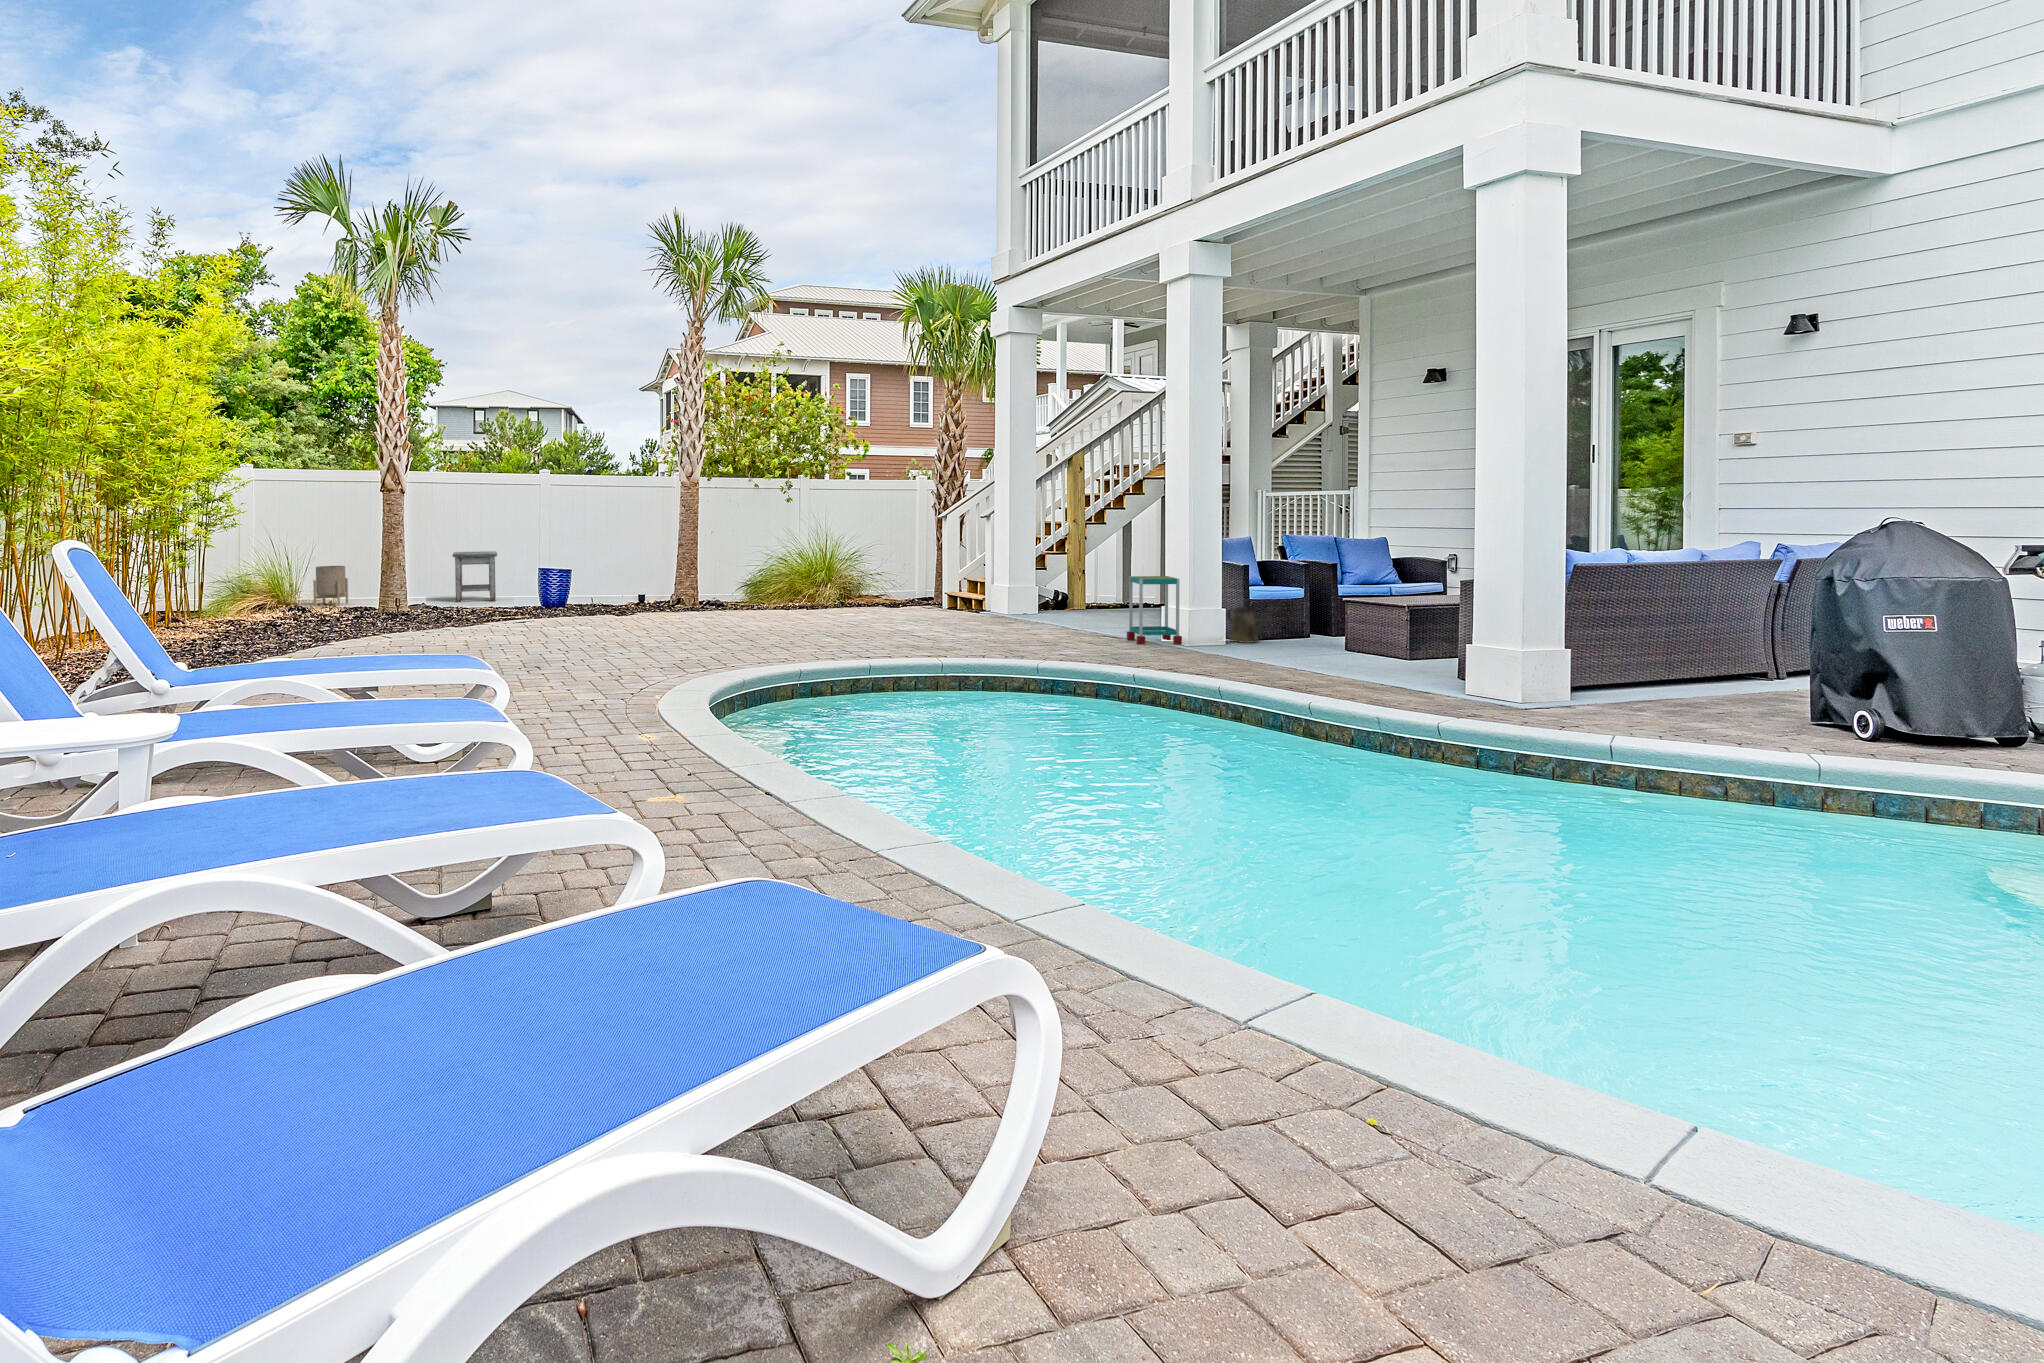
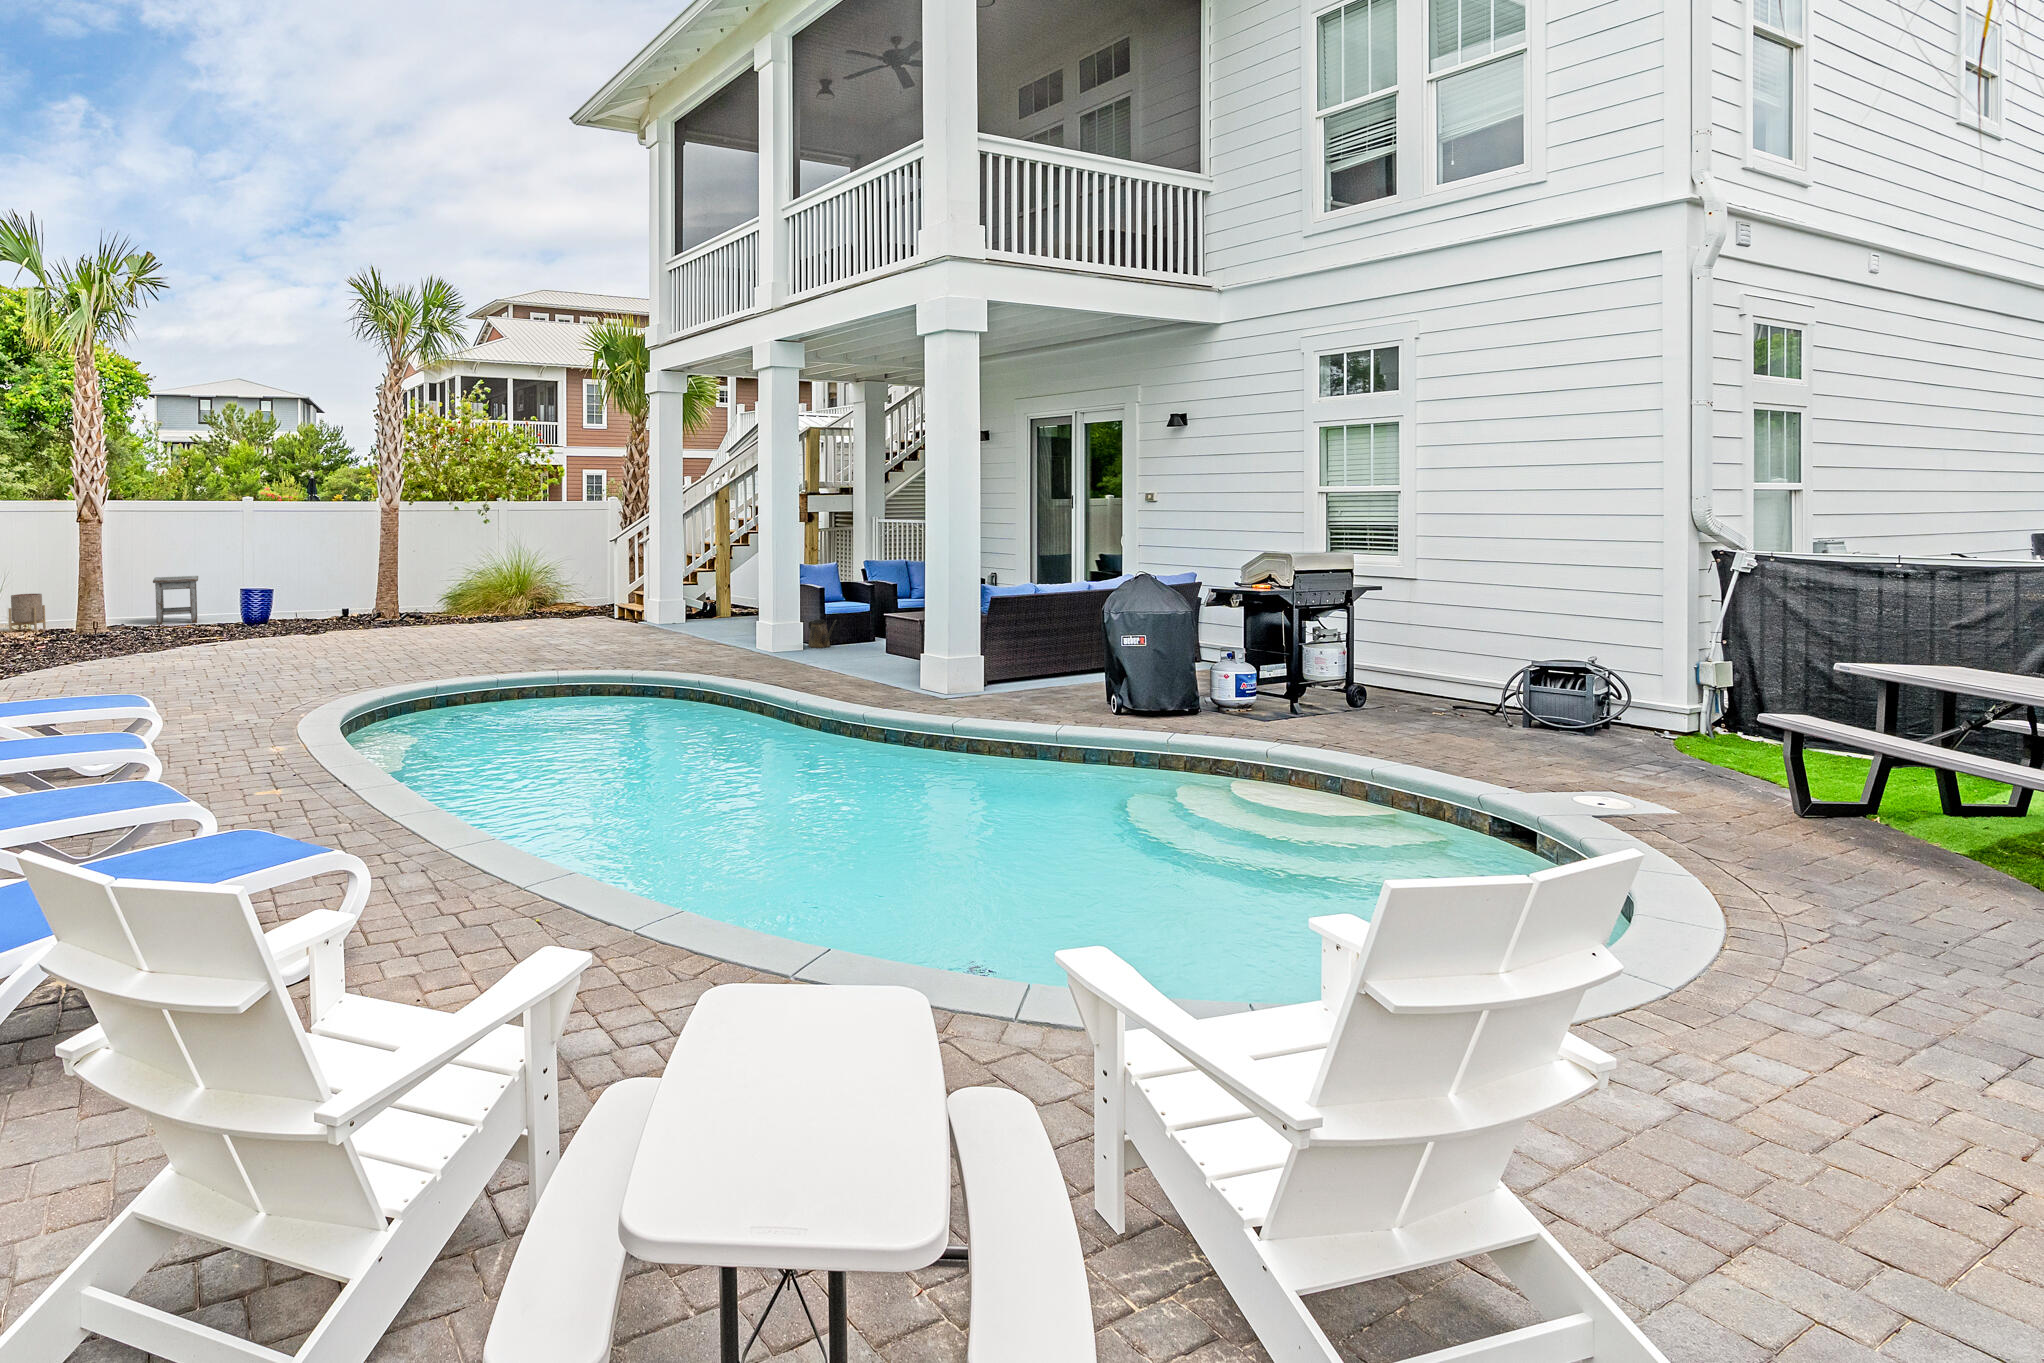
side table: present [1127,576,1182,644] -> none [731,596,769,652]

